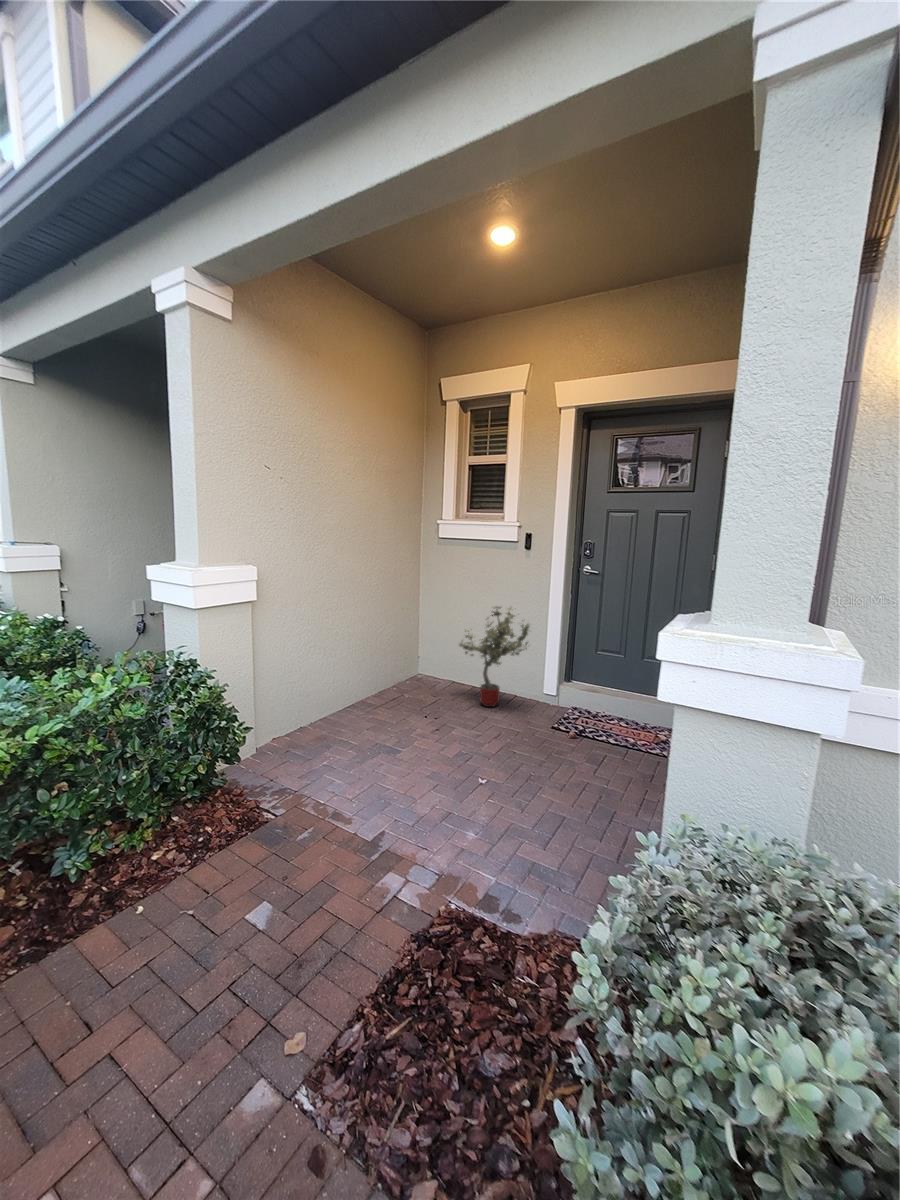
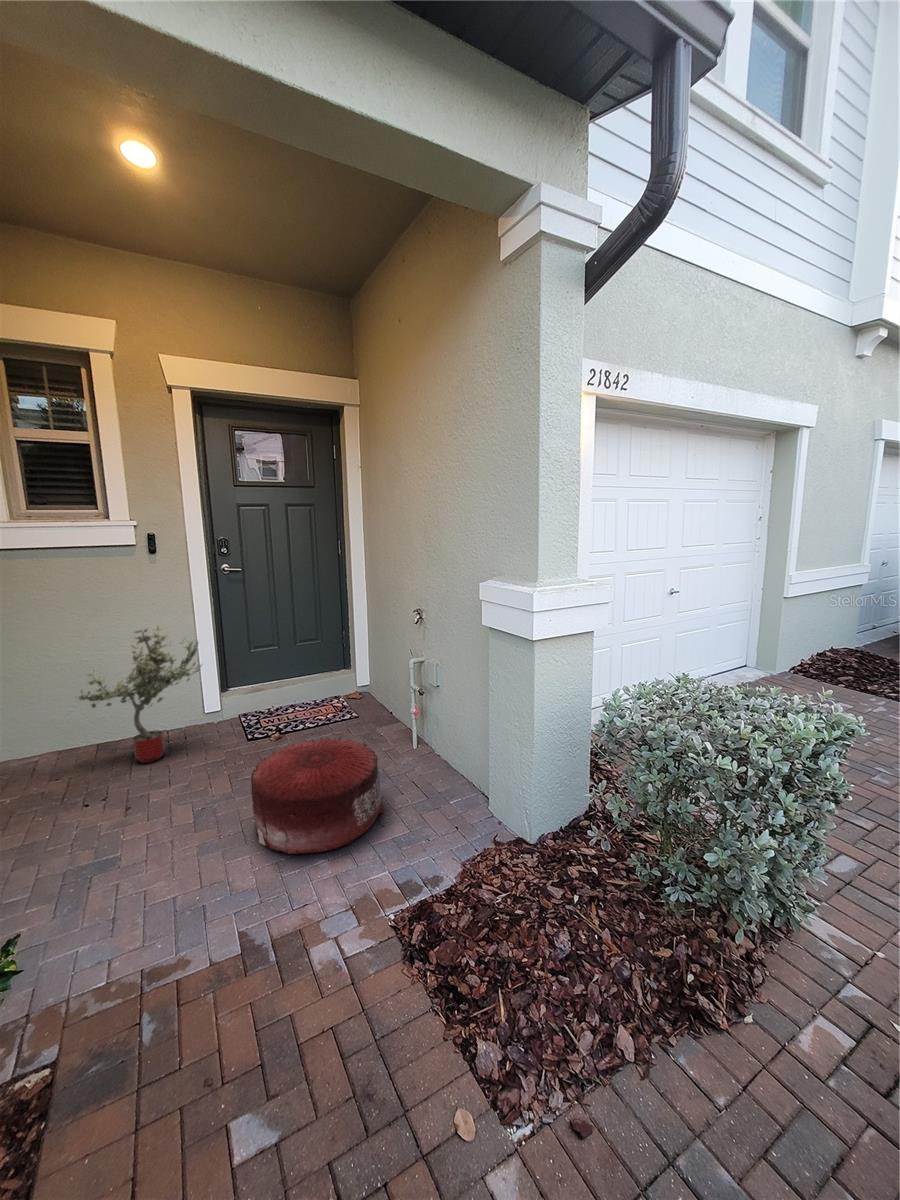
pouf: none [456,732,572,839] -> present [251,737,384,855]

